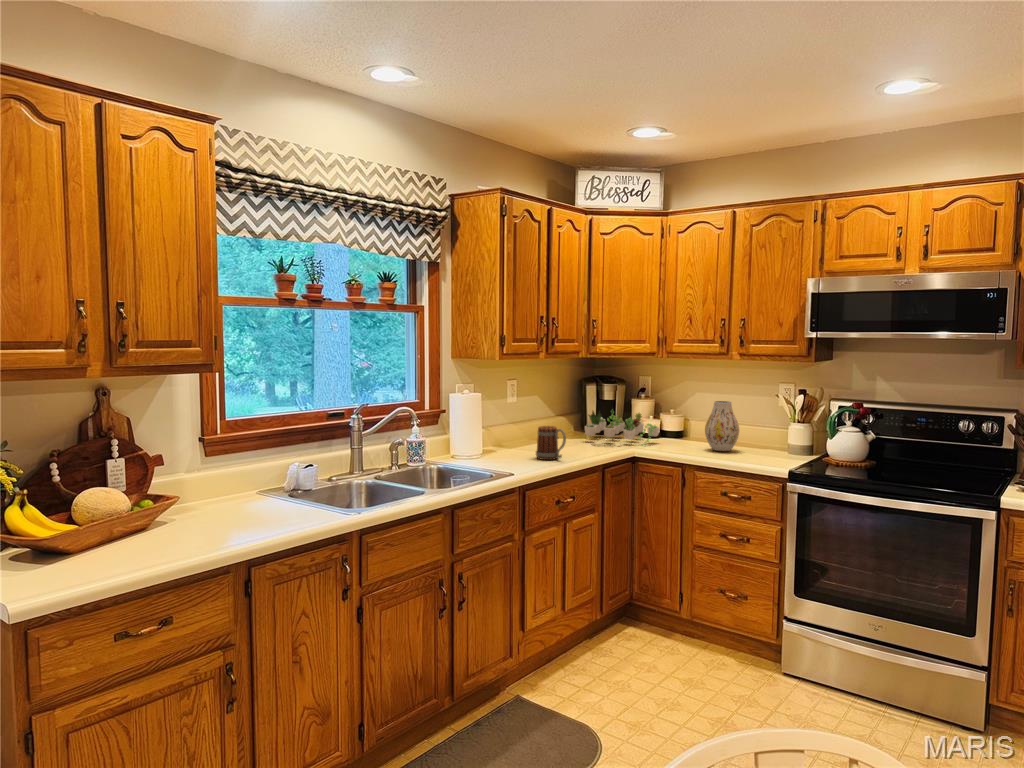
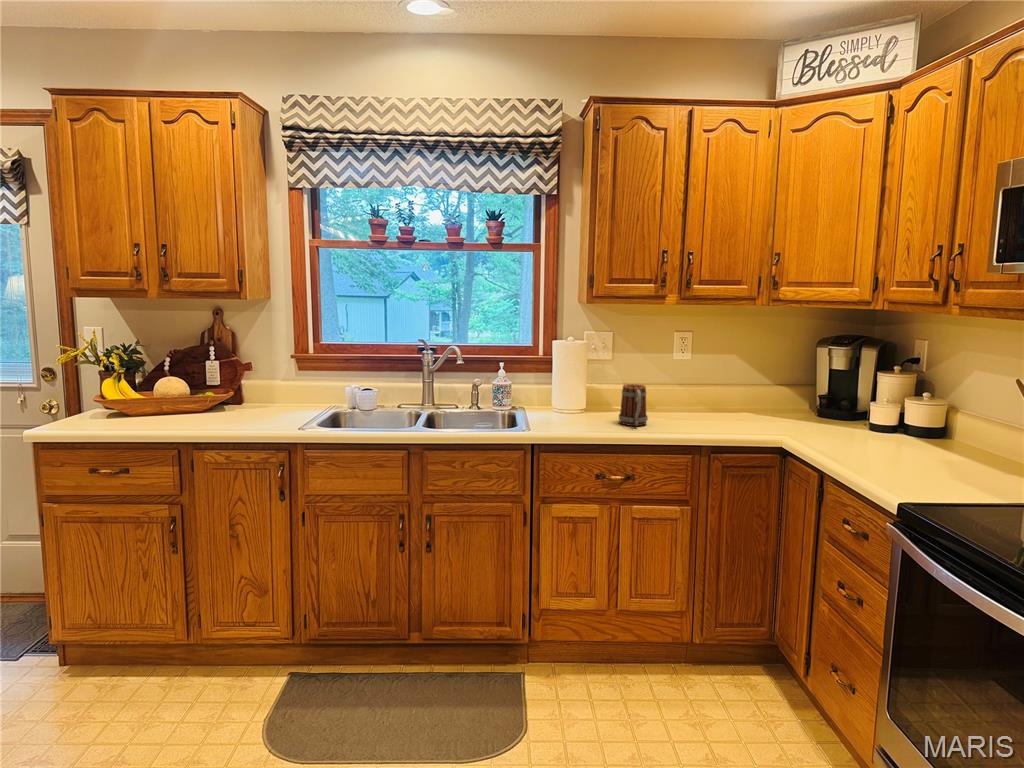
vase: present [705,401,739,451] -> none [894,382,961,466]
succulent plant: present [585,411,659,445] -> none [738,377,859,434]

